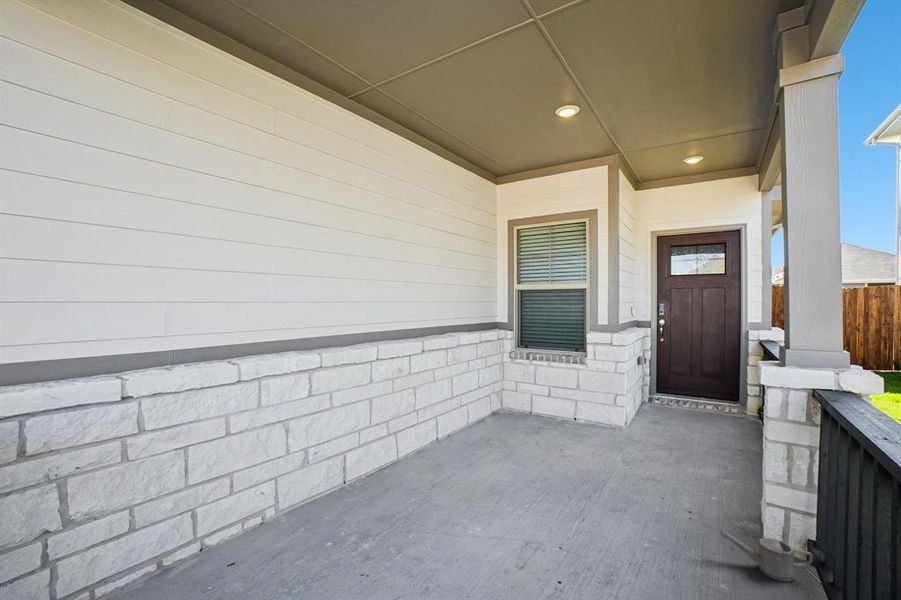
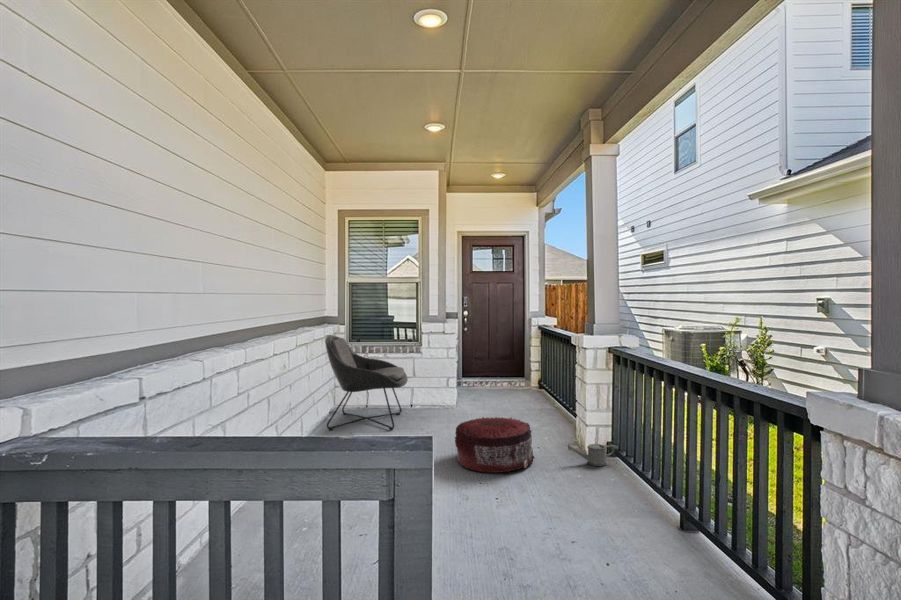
lounge chair: none [471,340,563,444] -> present [325,335,408,430]
pouf: none [559,455,668,545] -> present [455,417,534,473]

